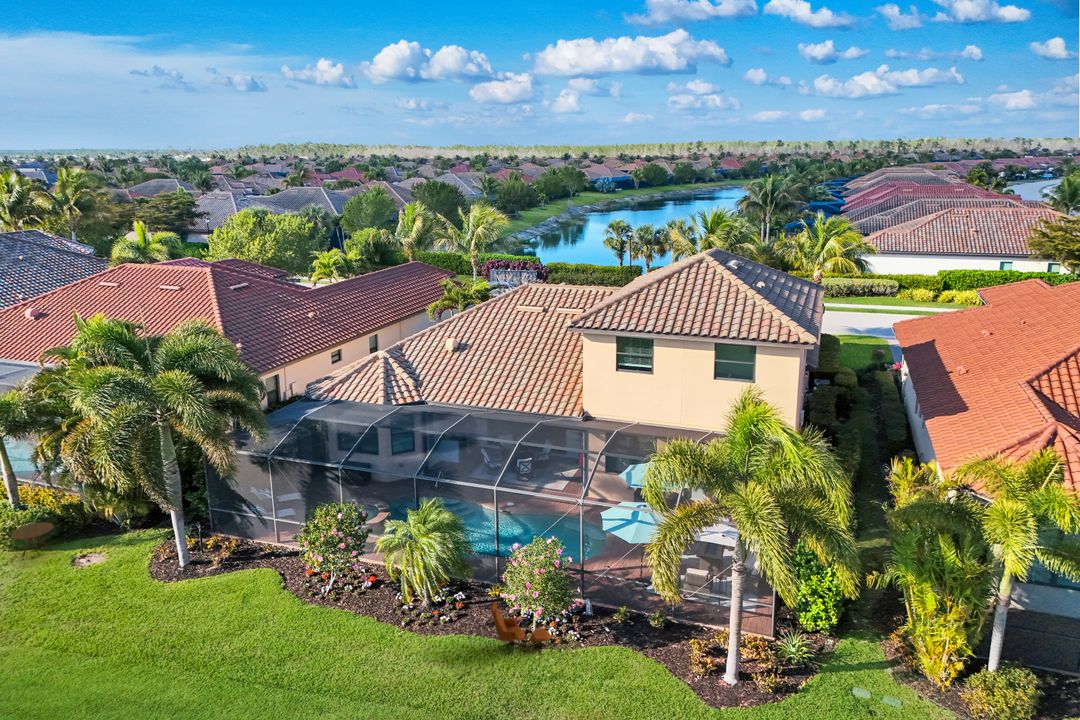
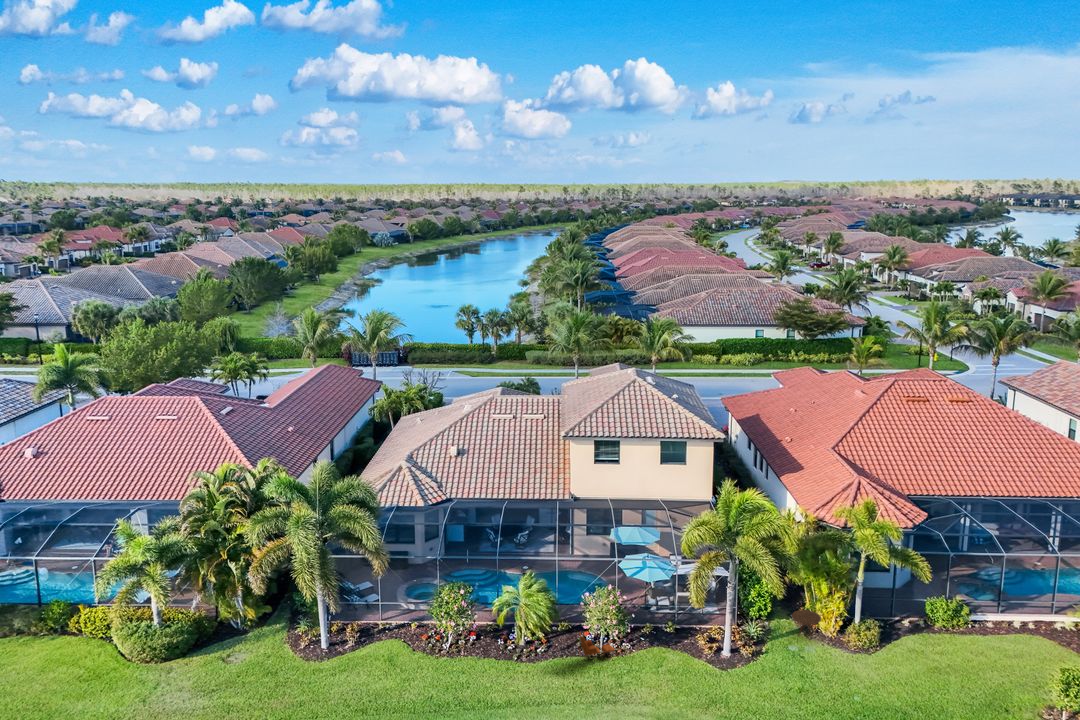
round table: present [11,522,53,556] -> present [792,610,821,637]

